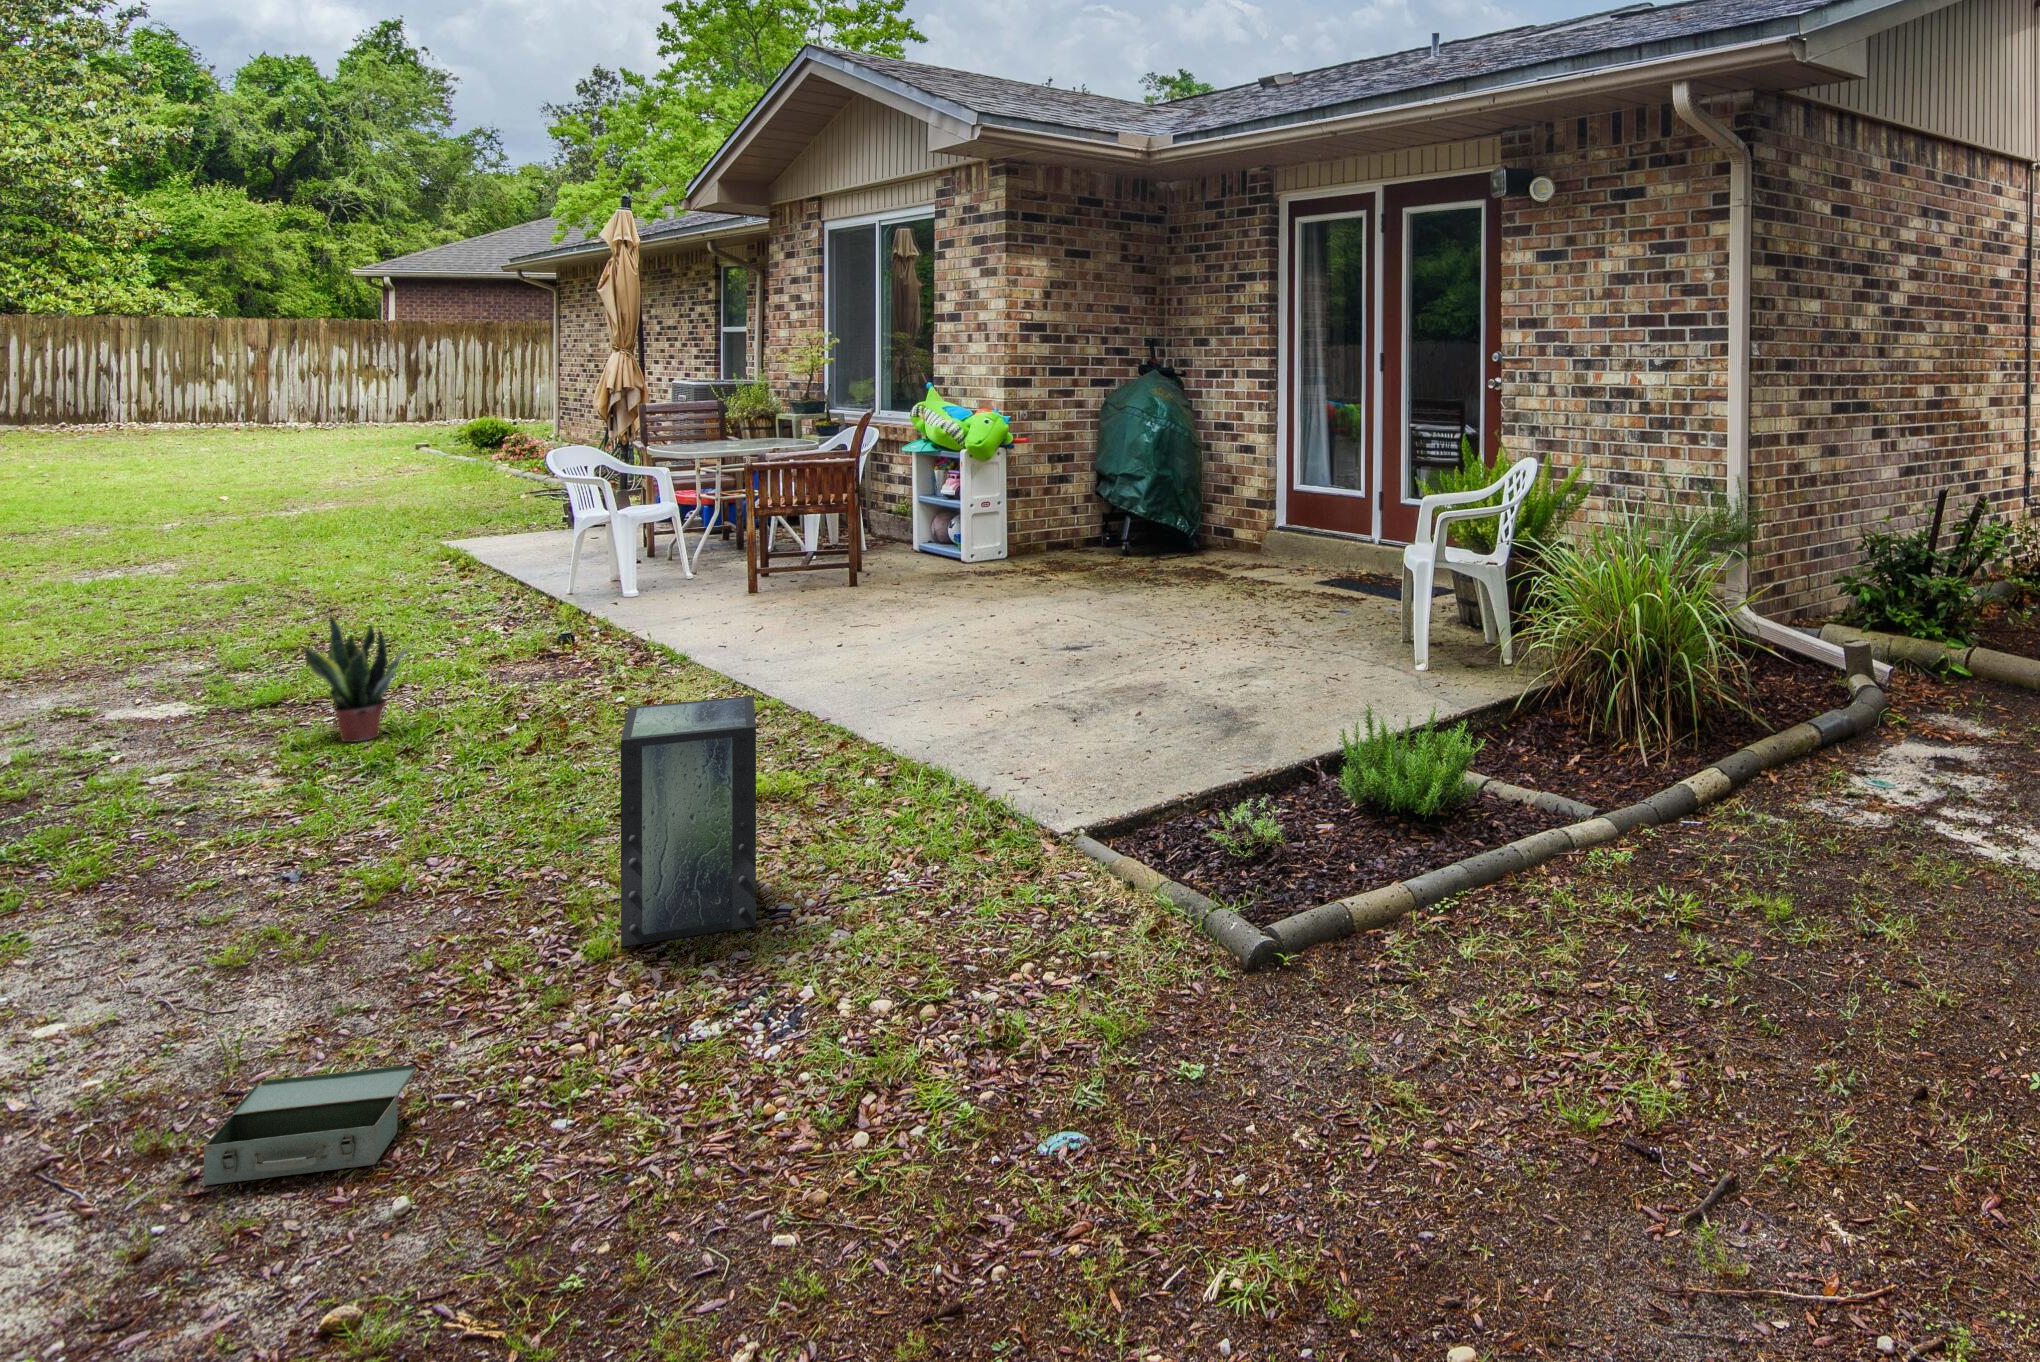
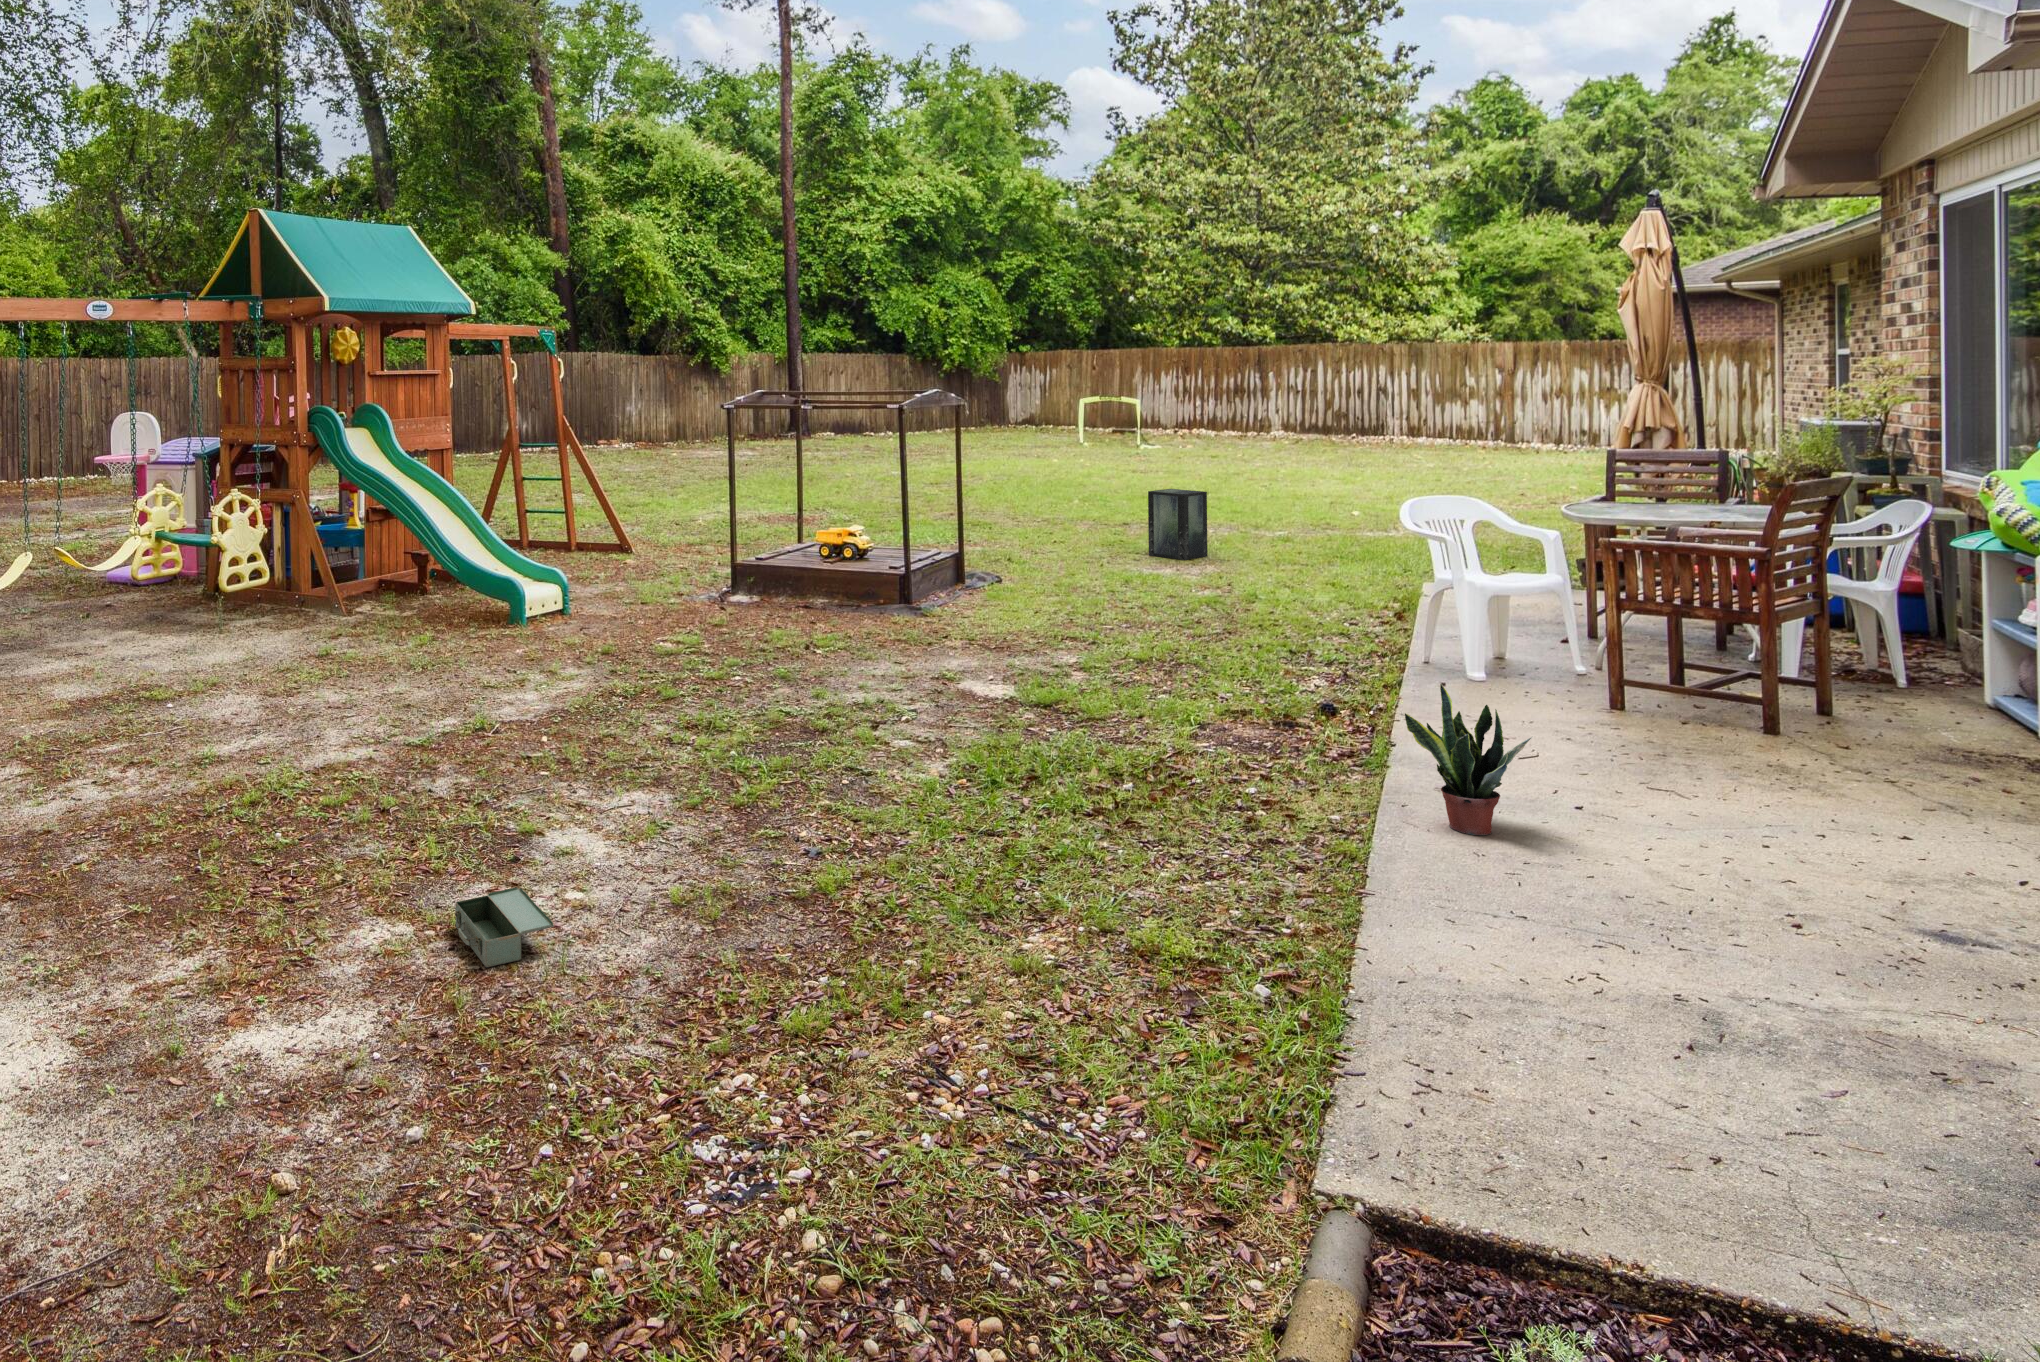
potted plant: present [304,616,411,742] -> present [1405,684,1532,835]
storage box: present [621,696,756,947] -> present [1148,489,1207,560]

